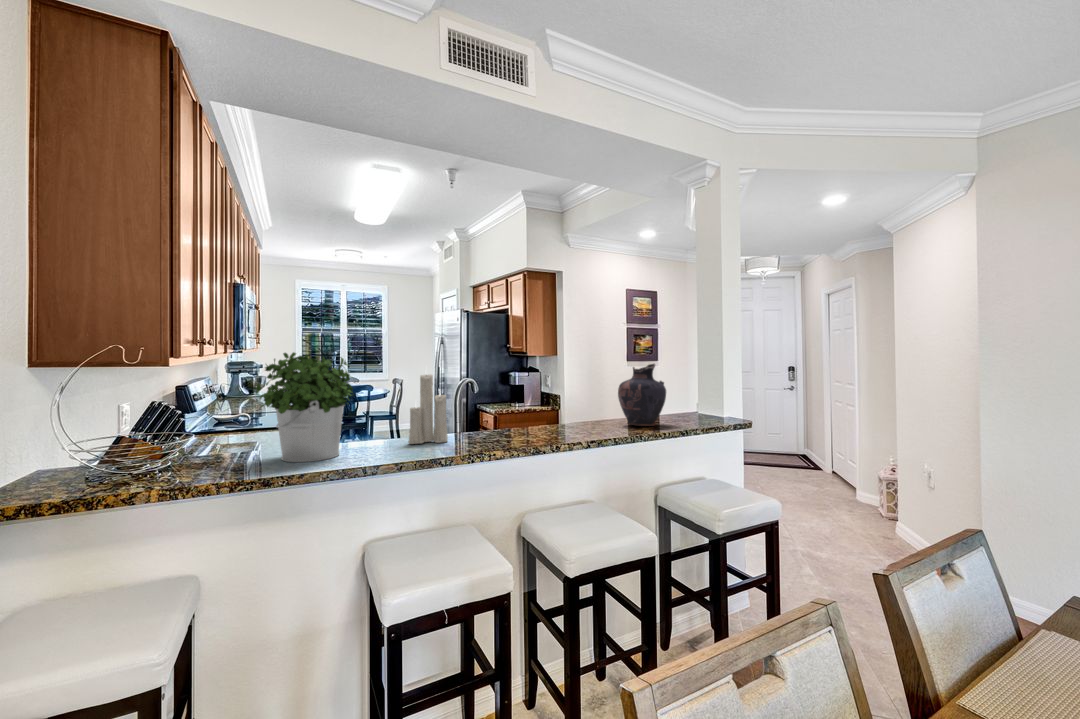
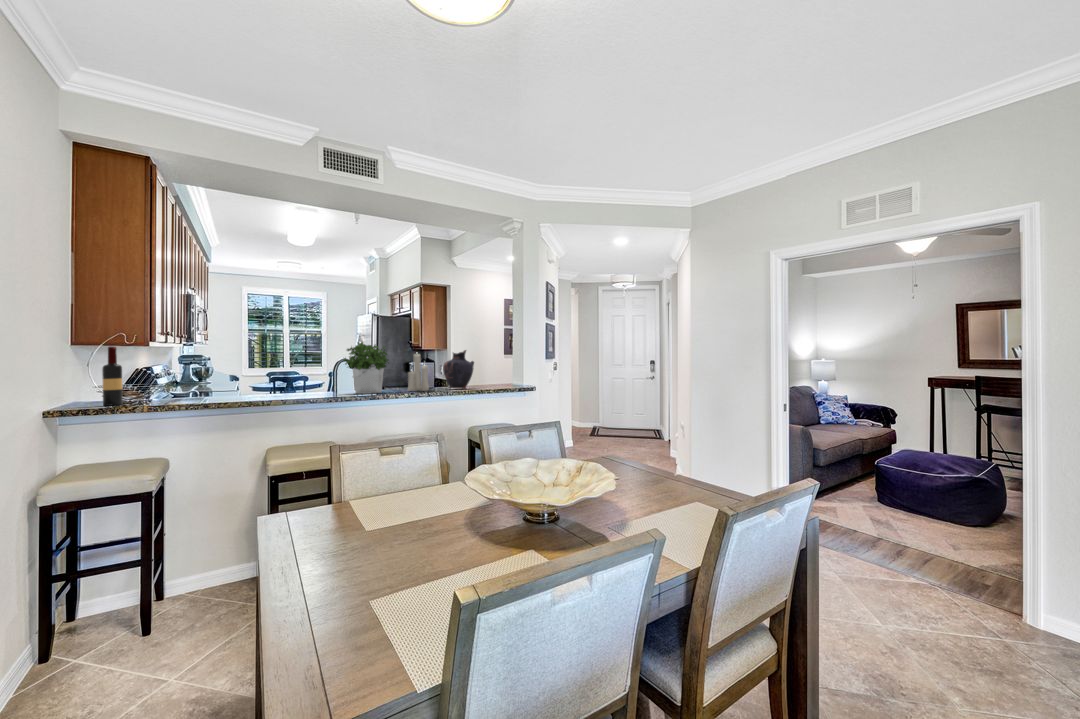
potted plant: present [254,352,354,462] -> present [343,342,388,394]
wine bottle: none [72,369,113,490] -> present [102,347,123,406]
candle: present [408,370,448,444] -> present [408,354,429,391]

